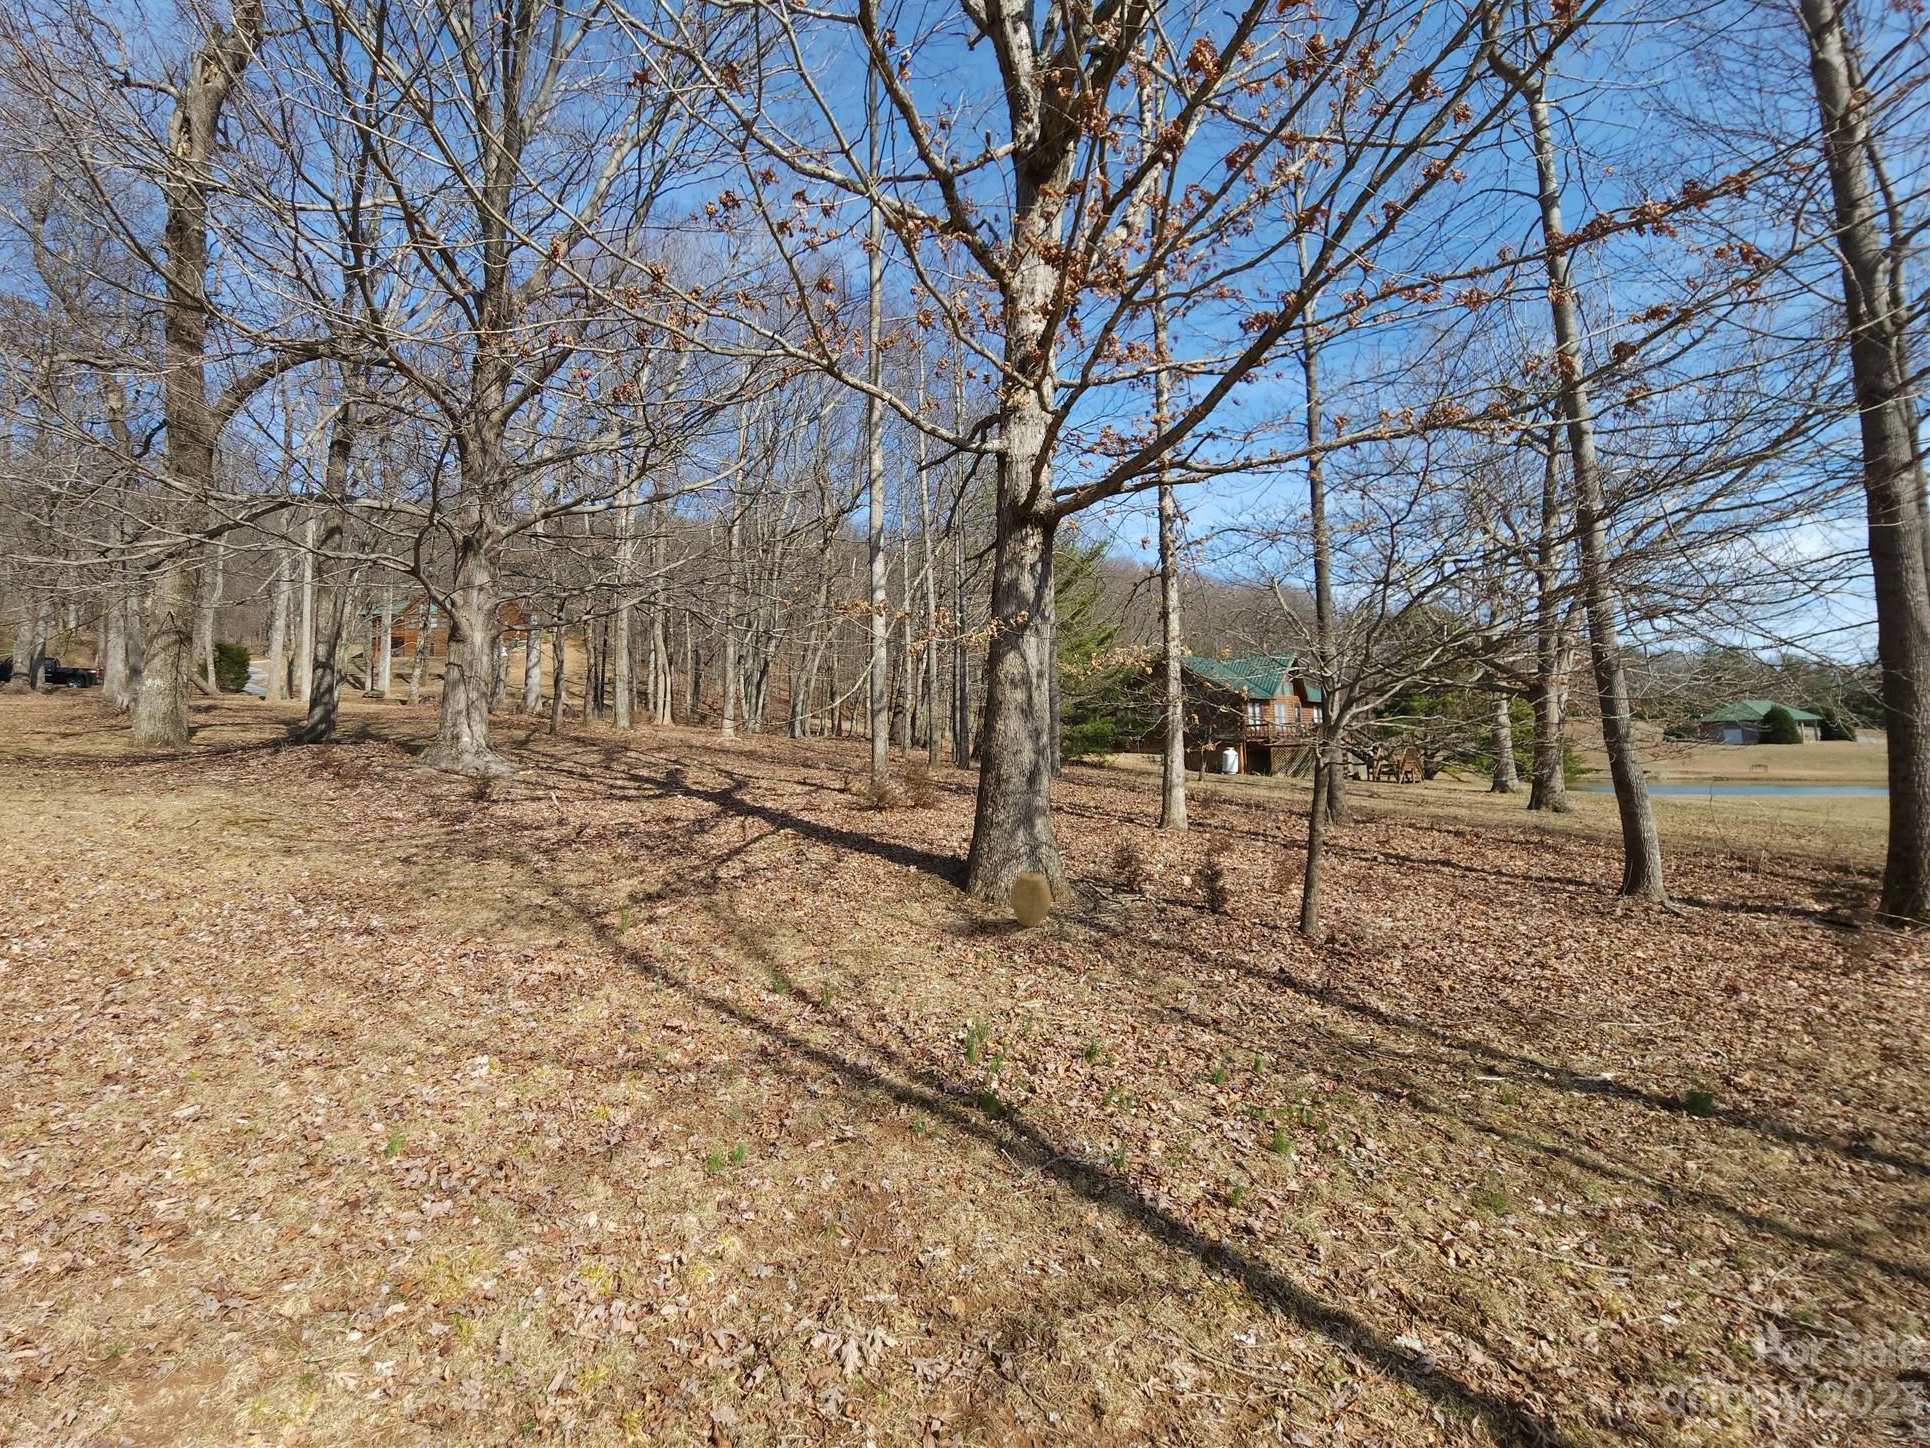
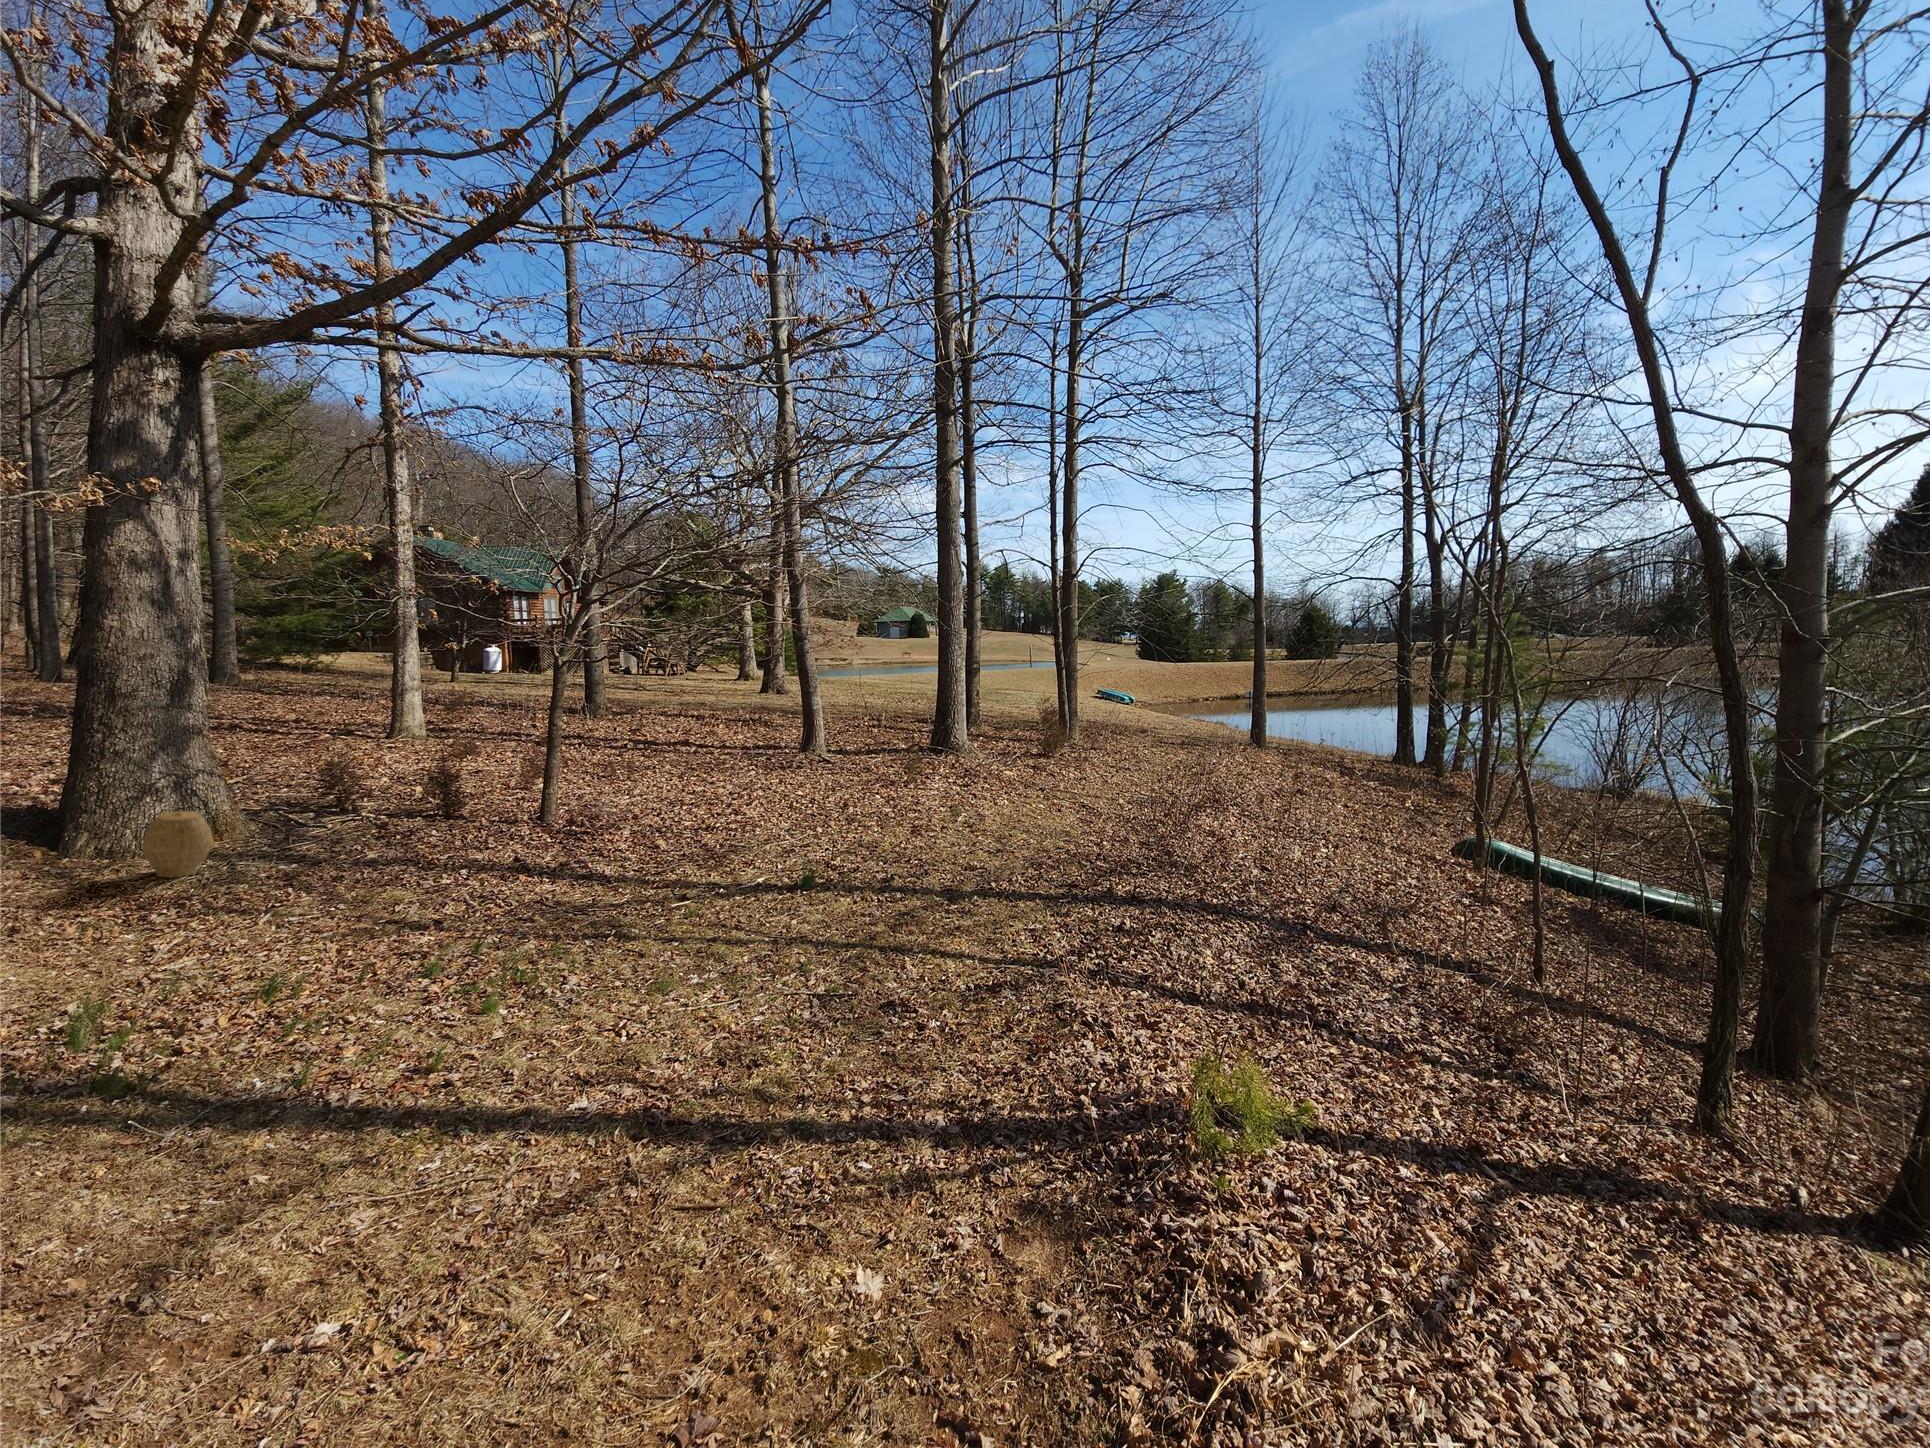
potted tree: present [1812,860,1873,932] -> none [904,709,935,757]

